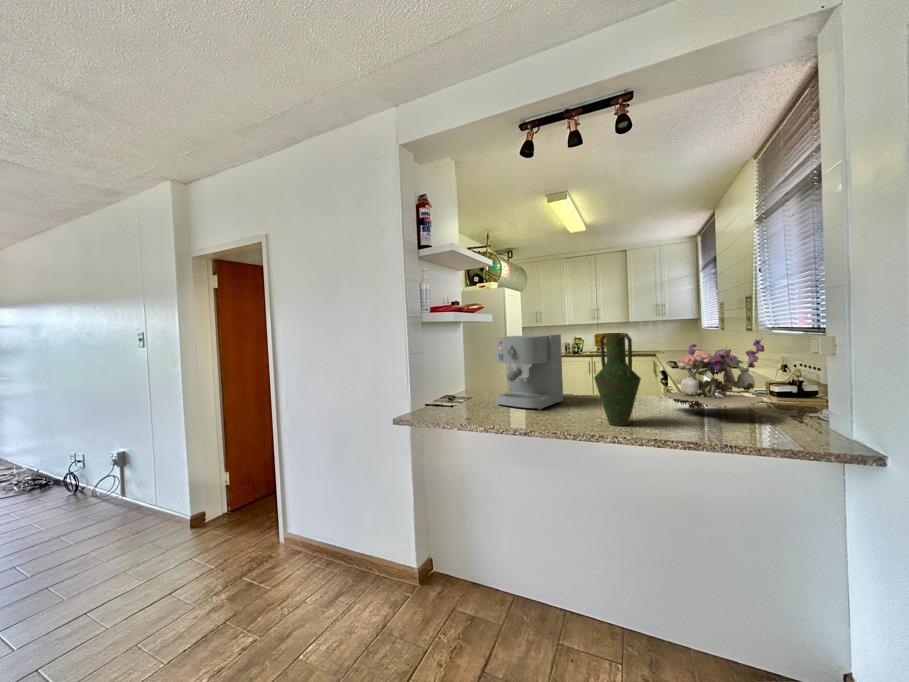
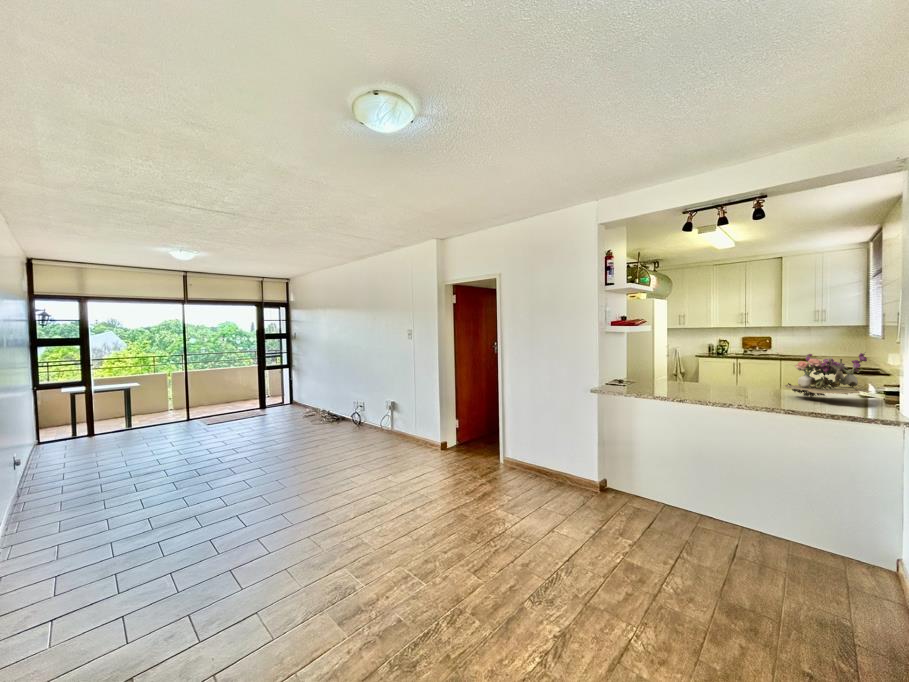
vase: present [594,333,641,426] -> none [730,345,763,401]
coffee maker: present [494,334,563,410] -> none [657,342,707,391]

